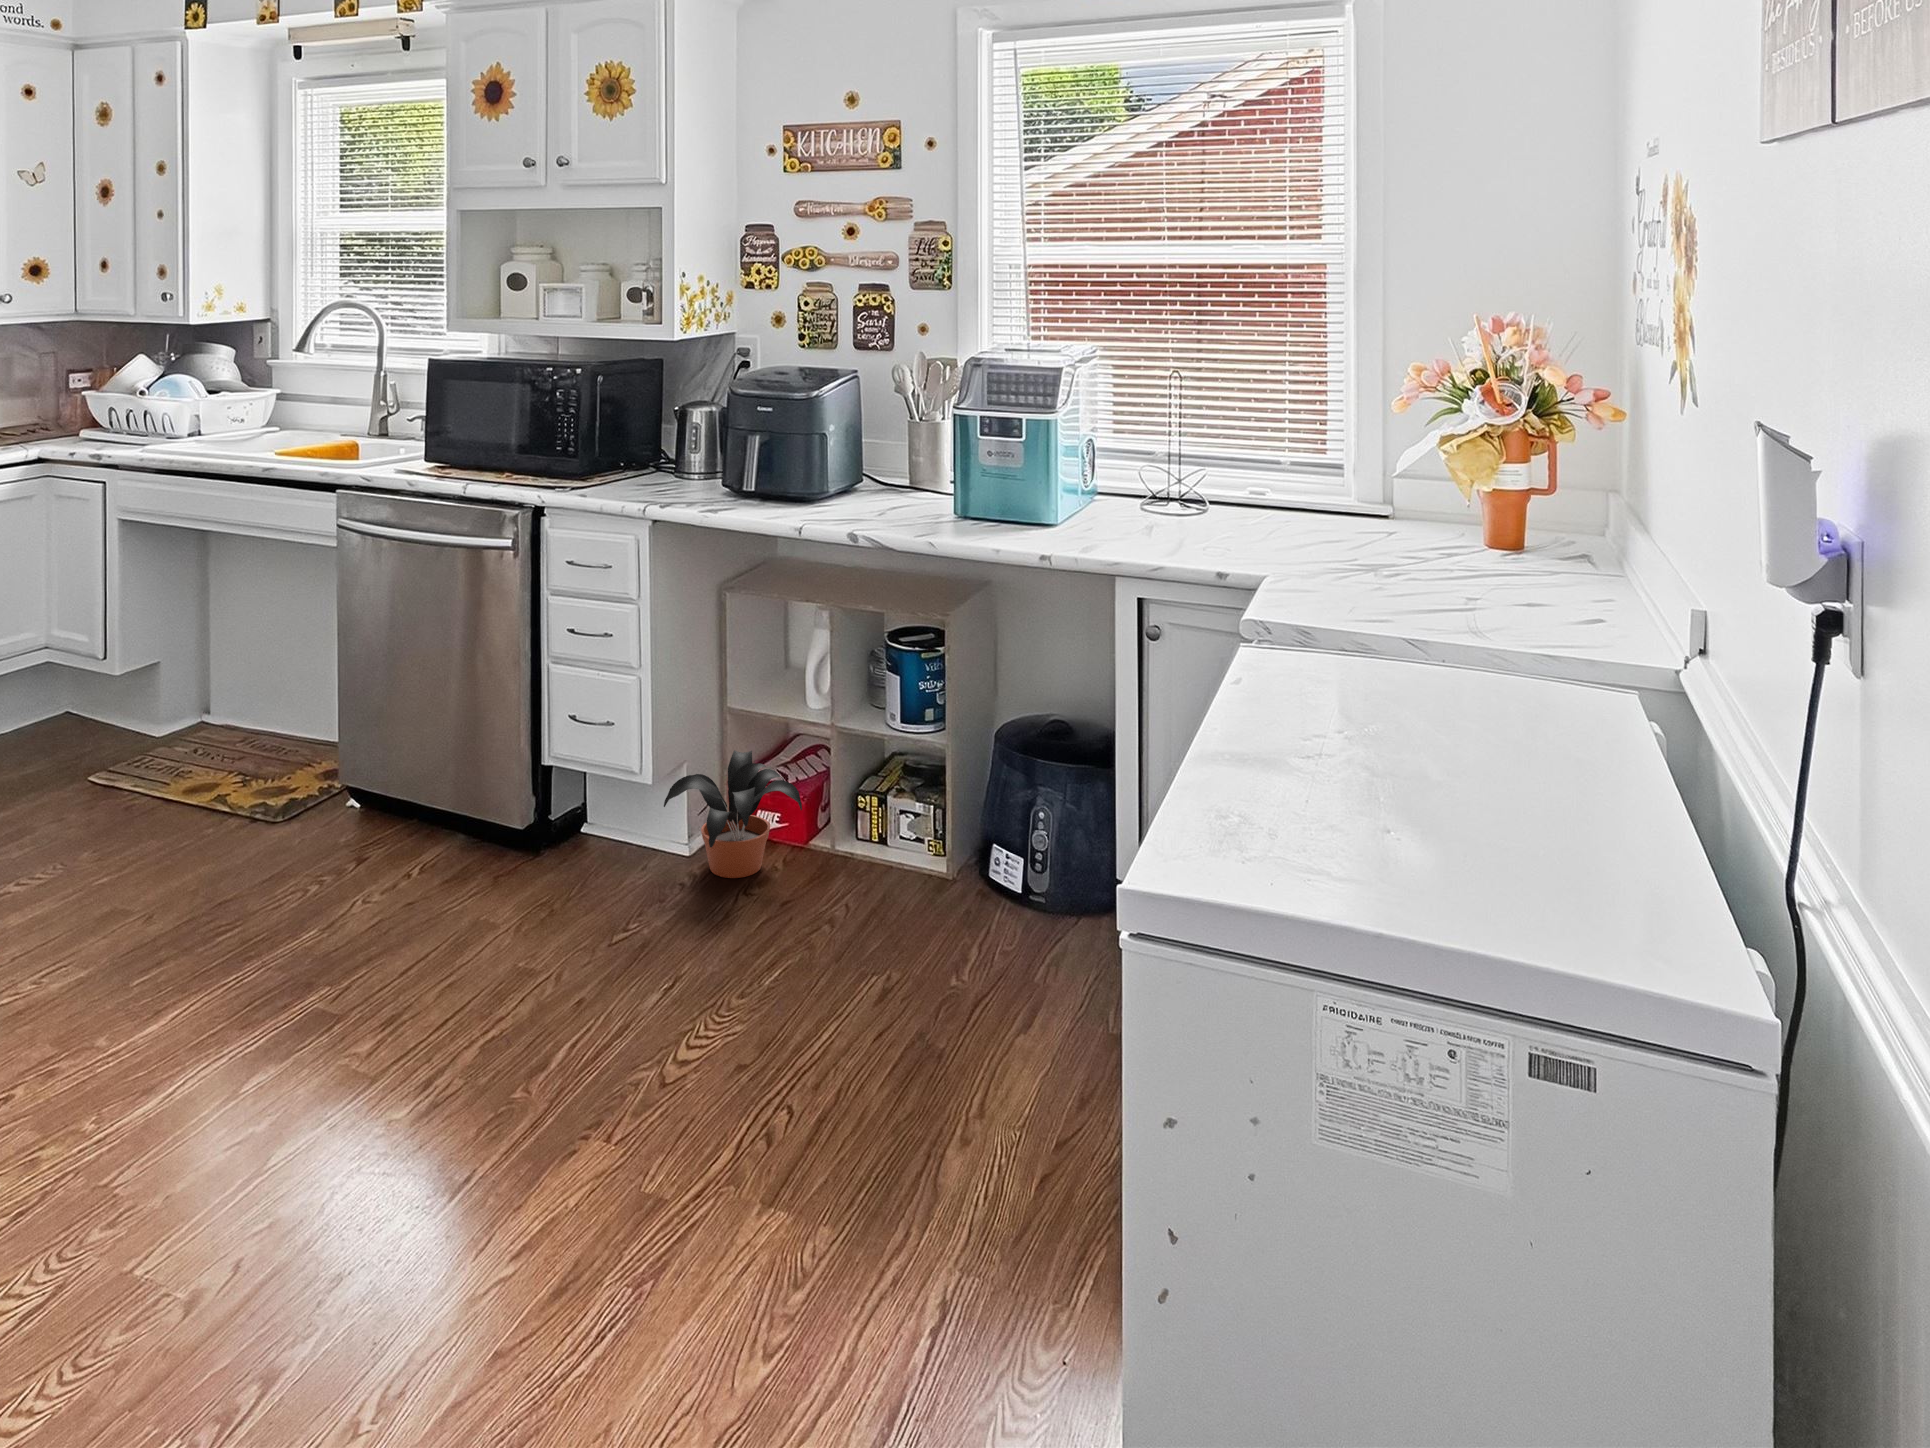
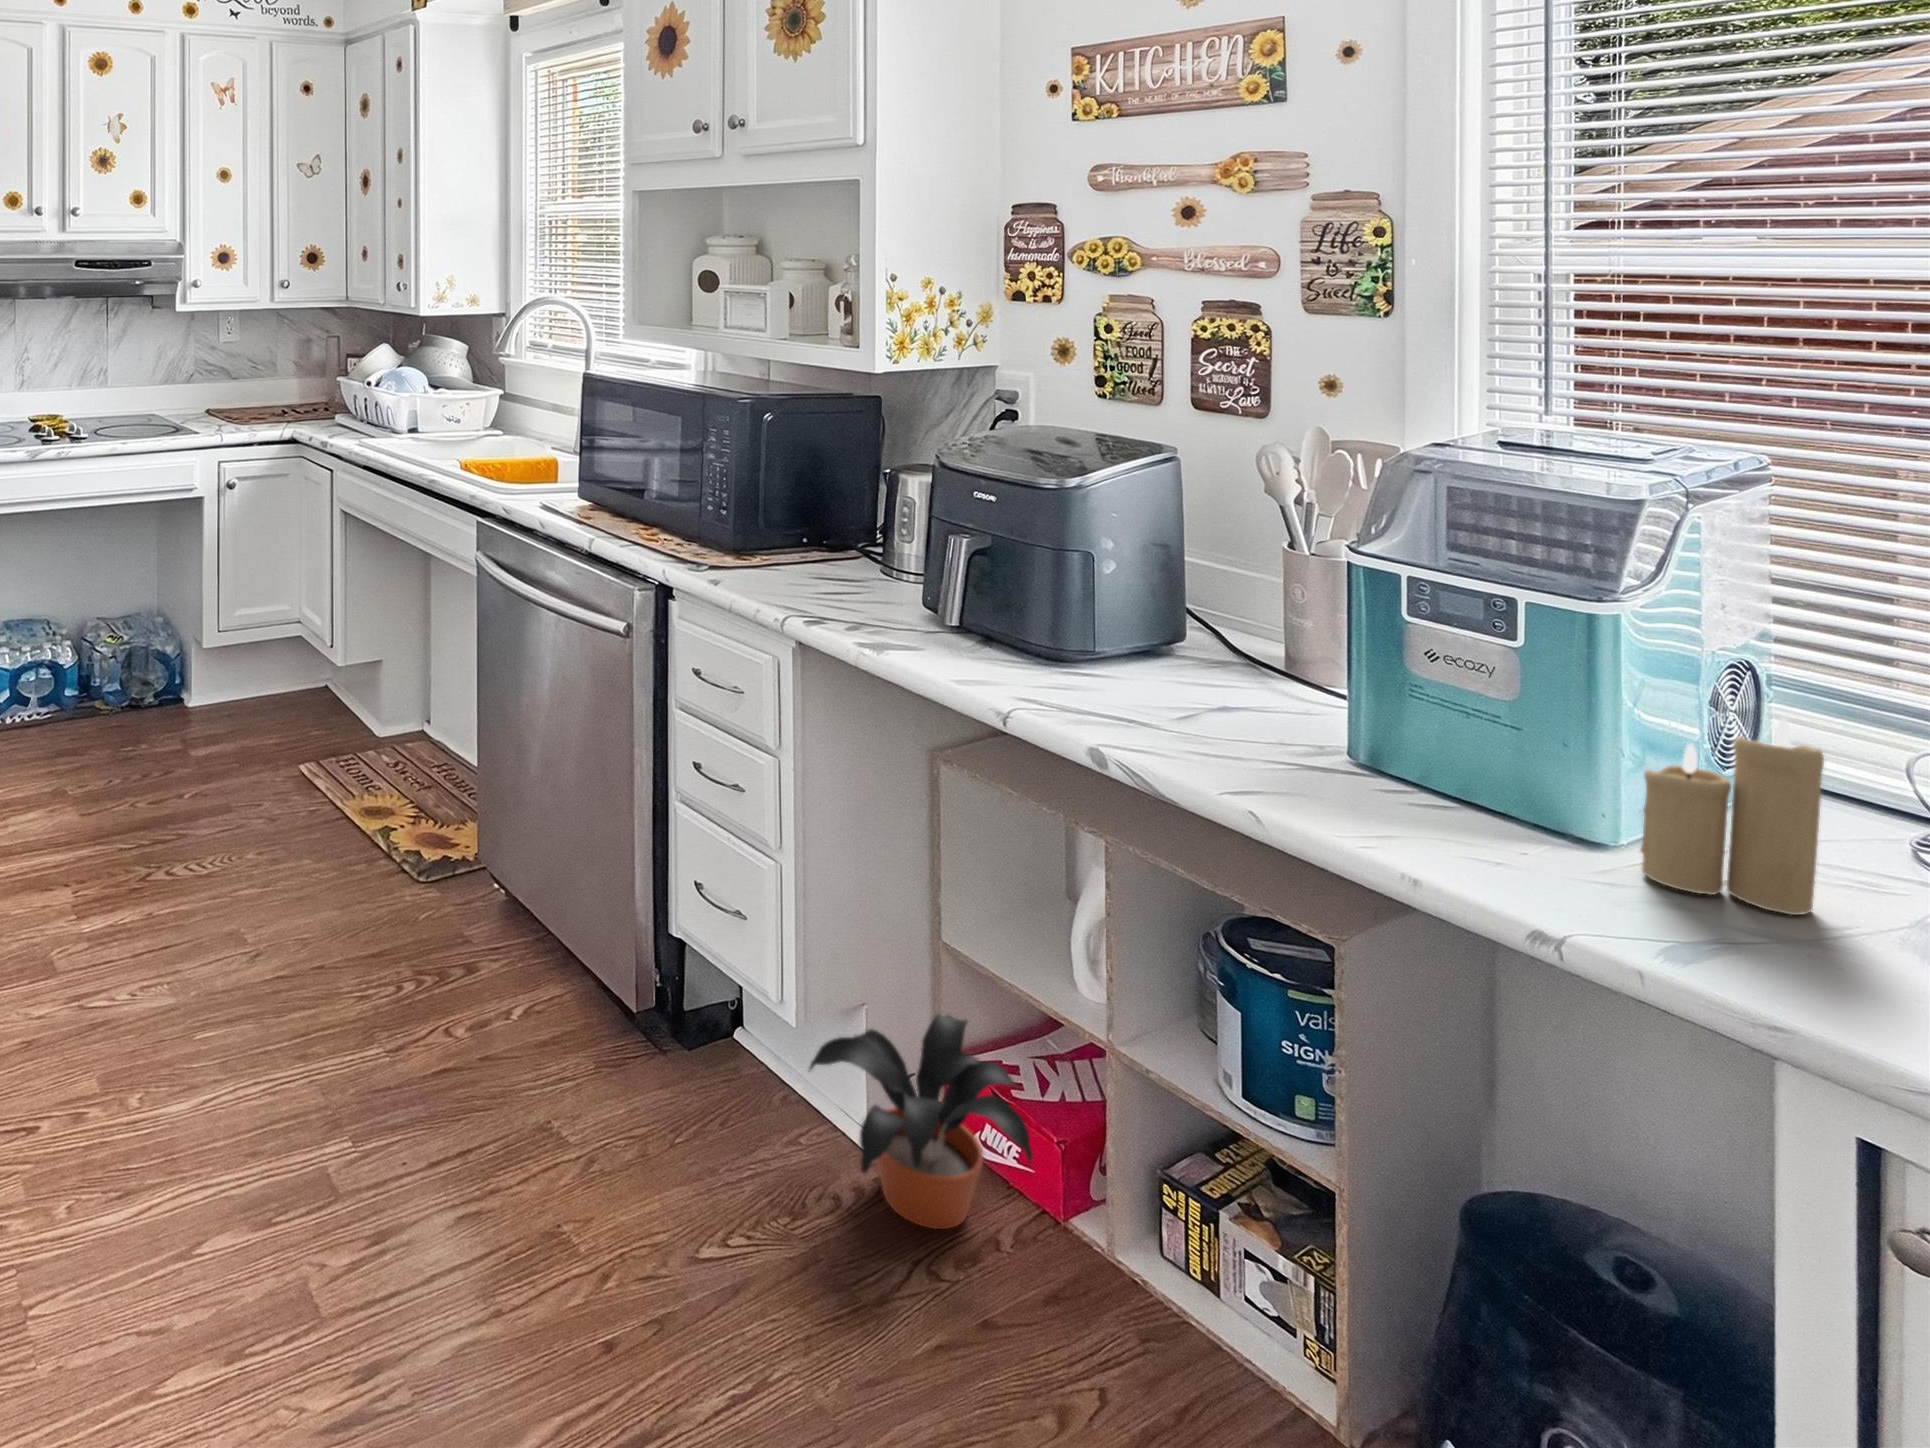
candle: none [1071,451,1127,534] -> present [1640,719,1824,915]

